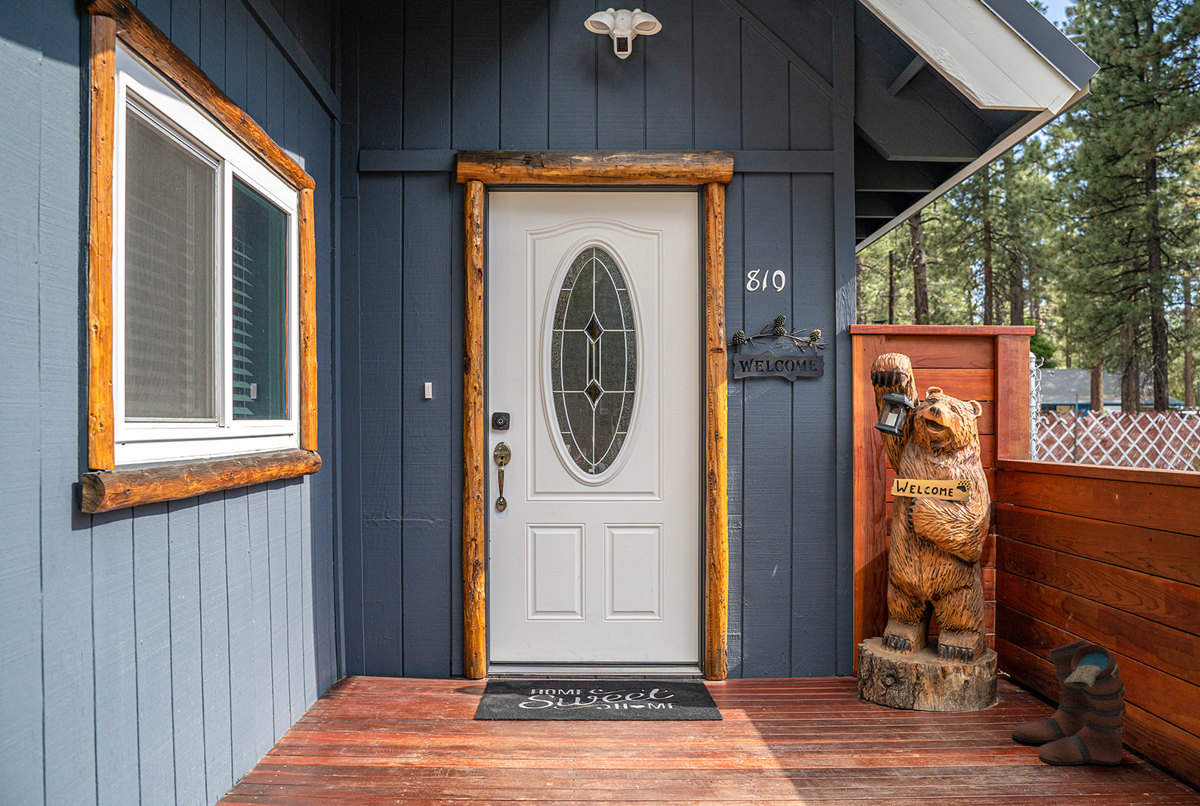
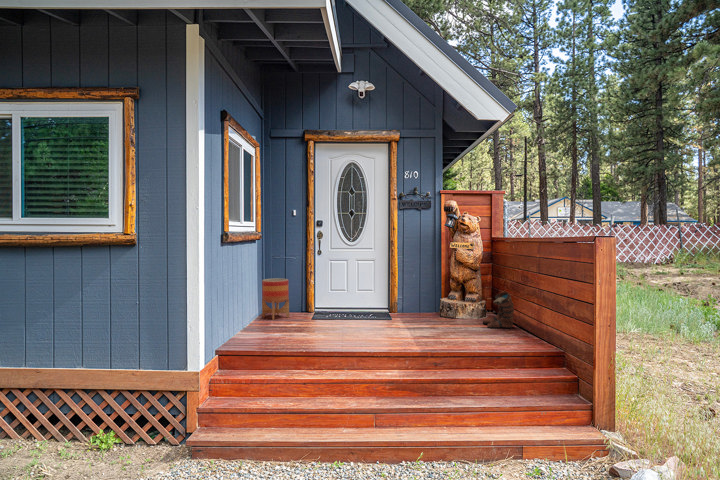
planter: none [324,588,407,724] -> present [262,278,289,320]

